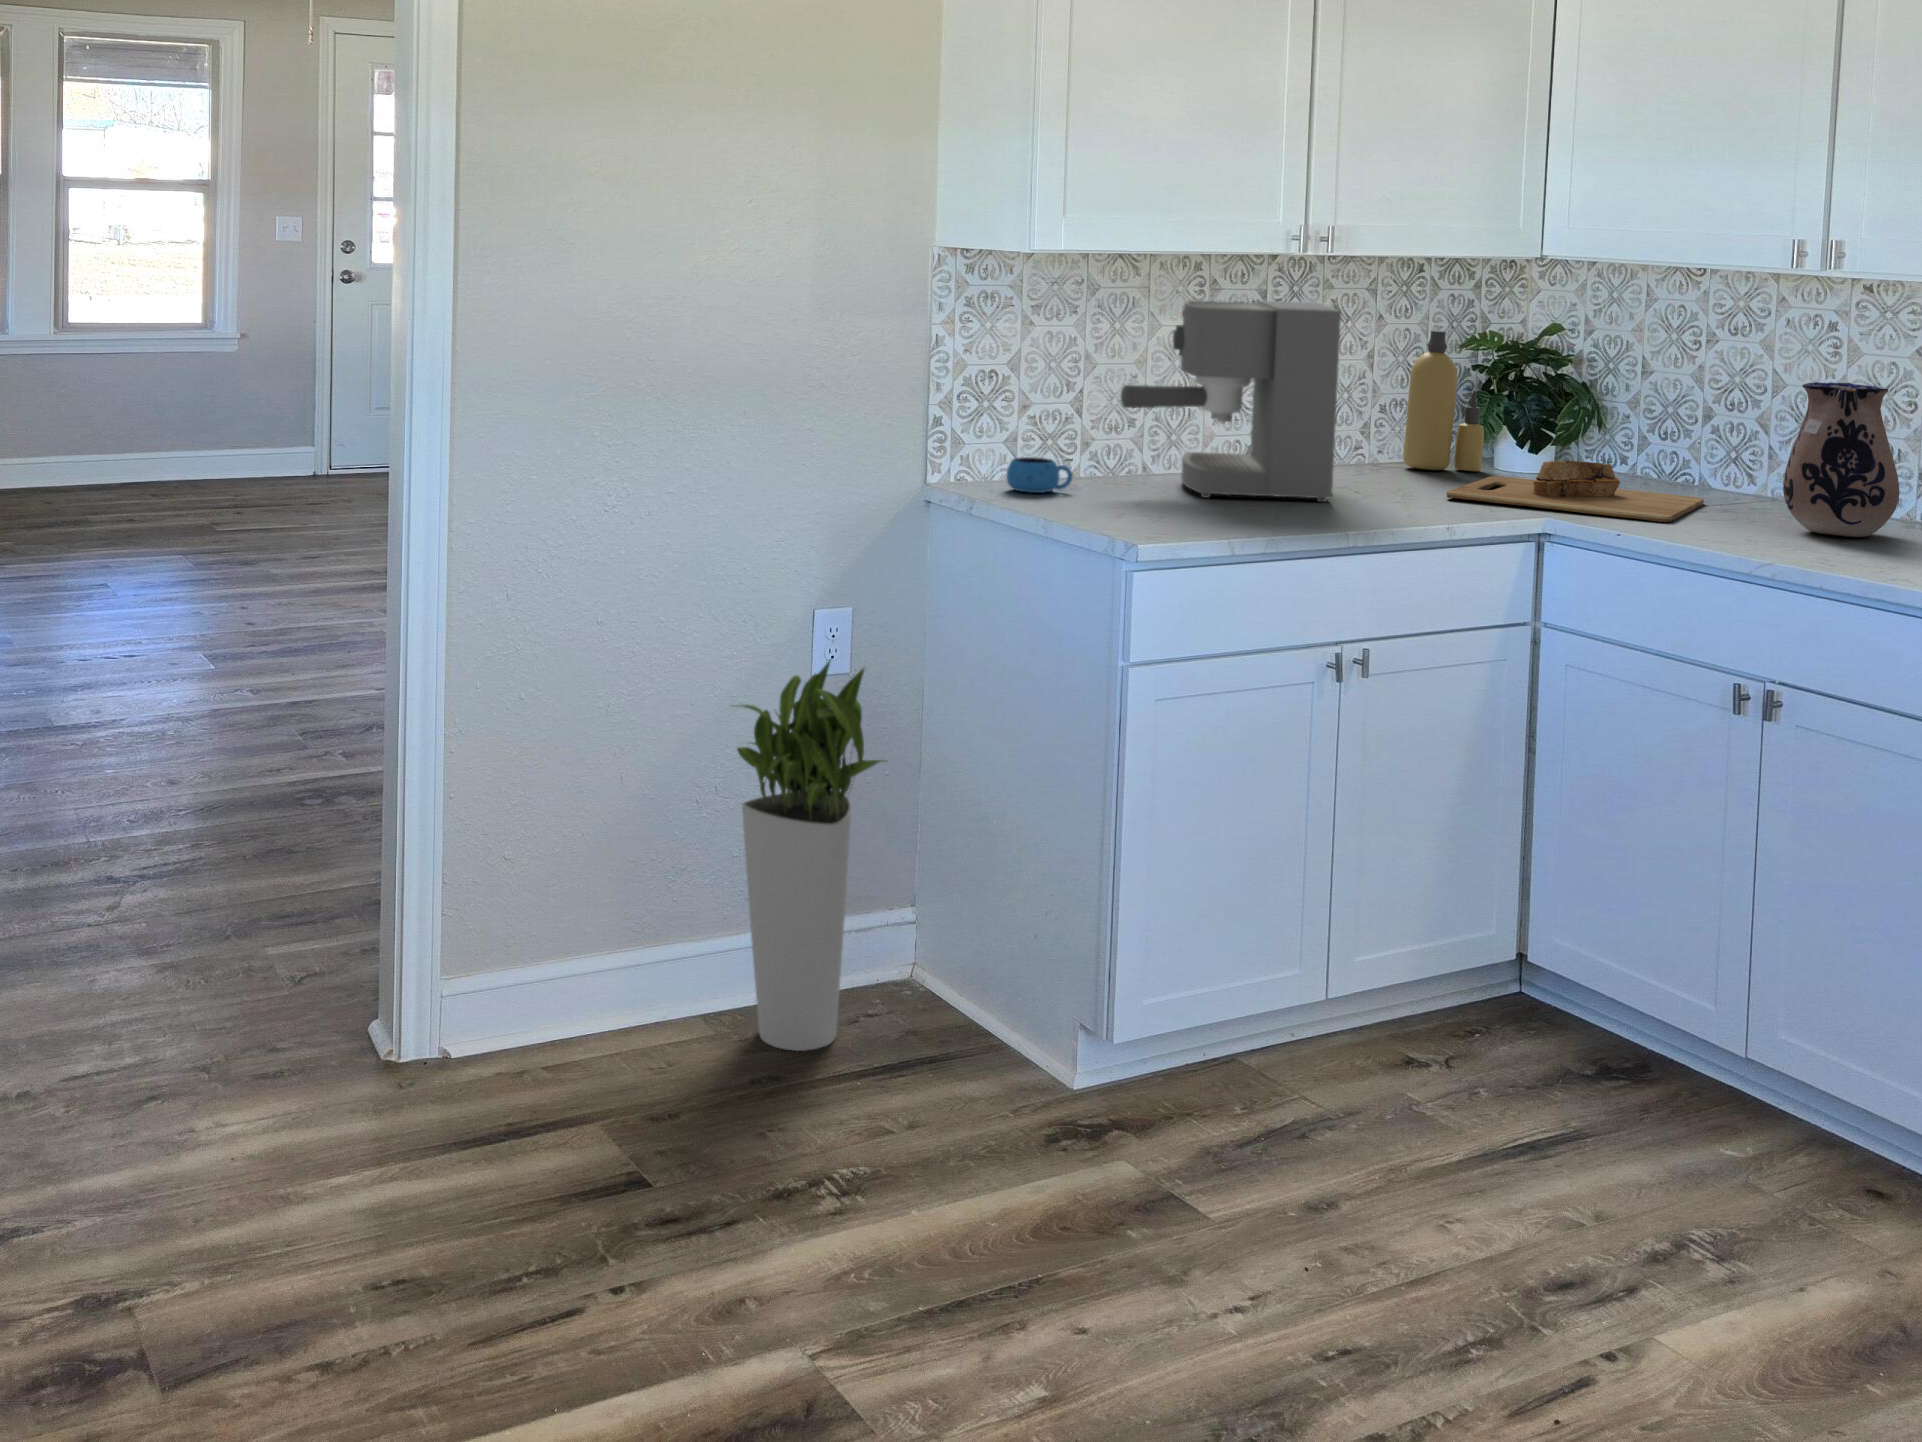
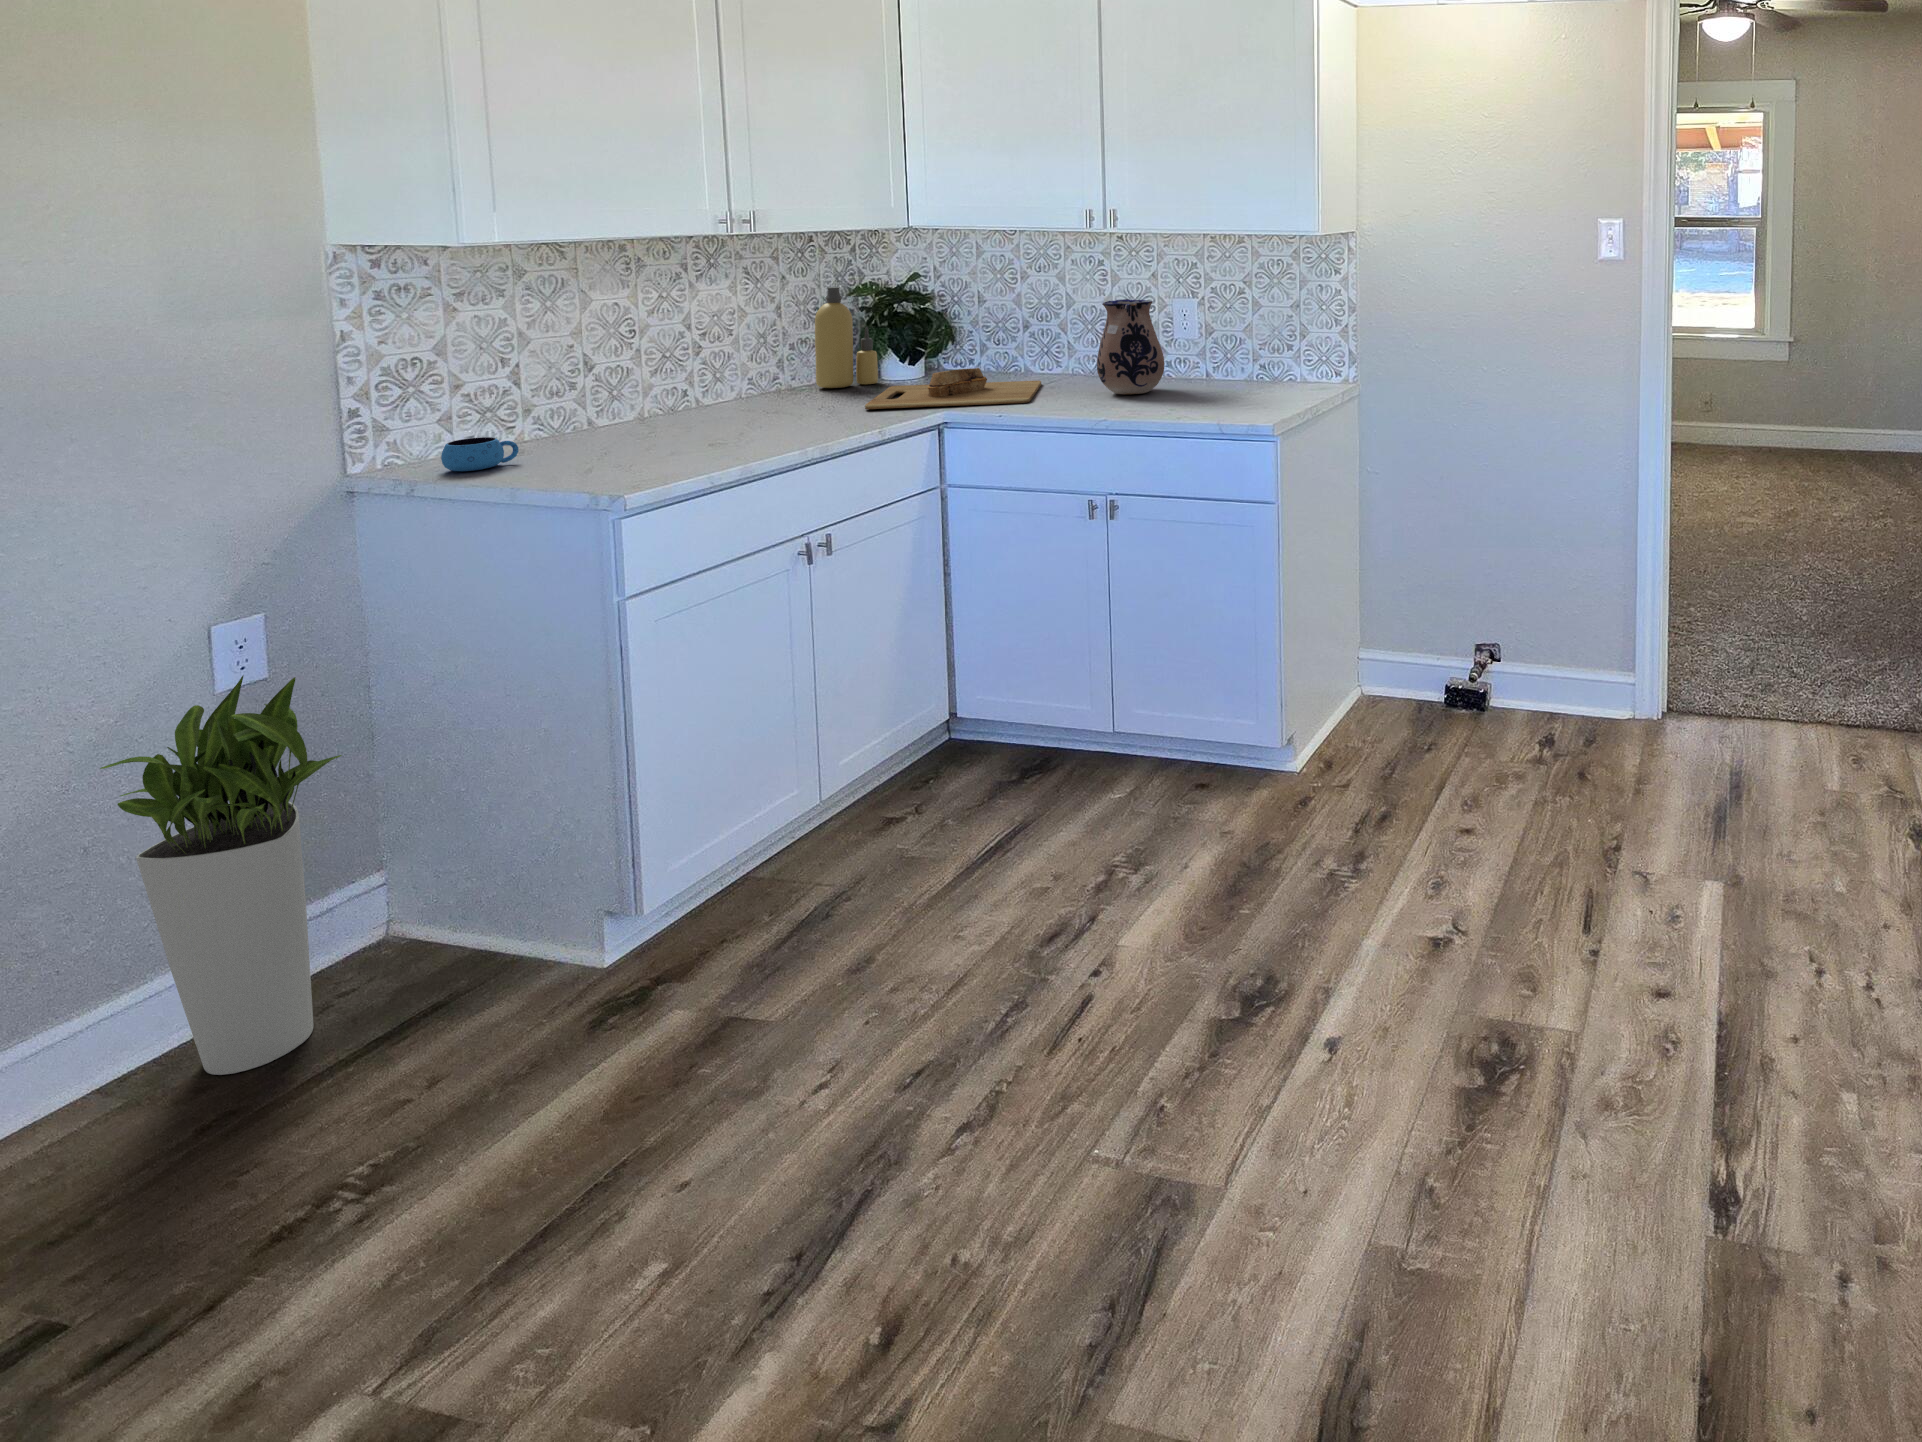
coffee maker: present [1121,301,1341,502] -> none [559,277,775,445]

